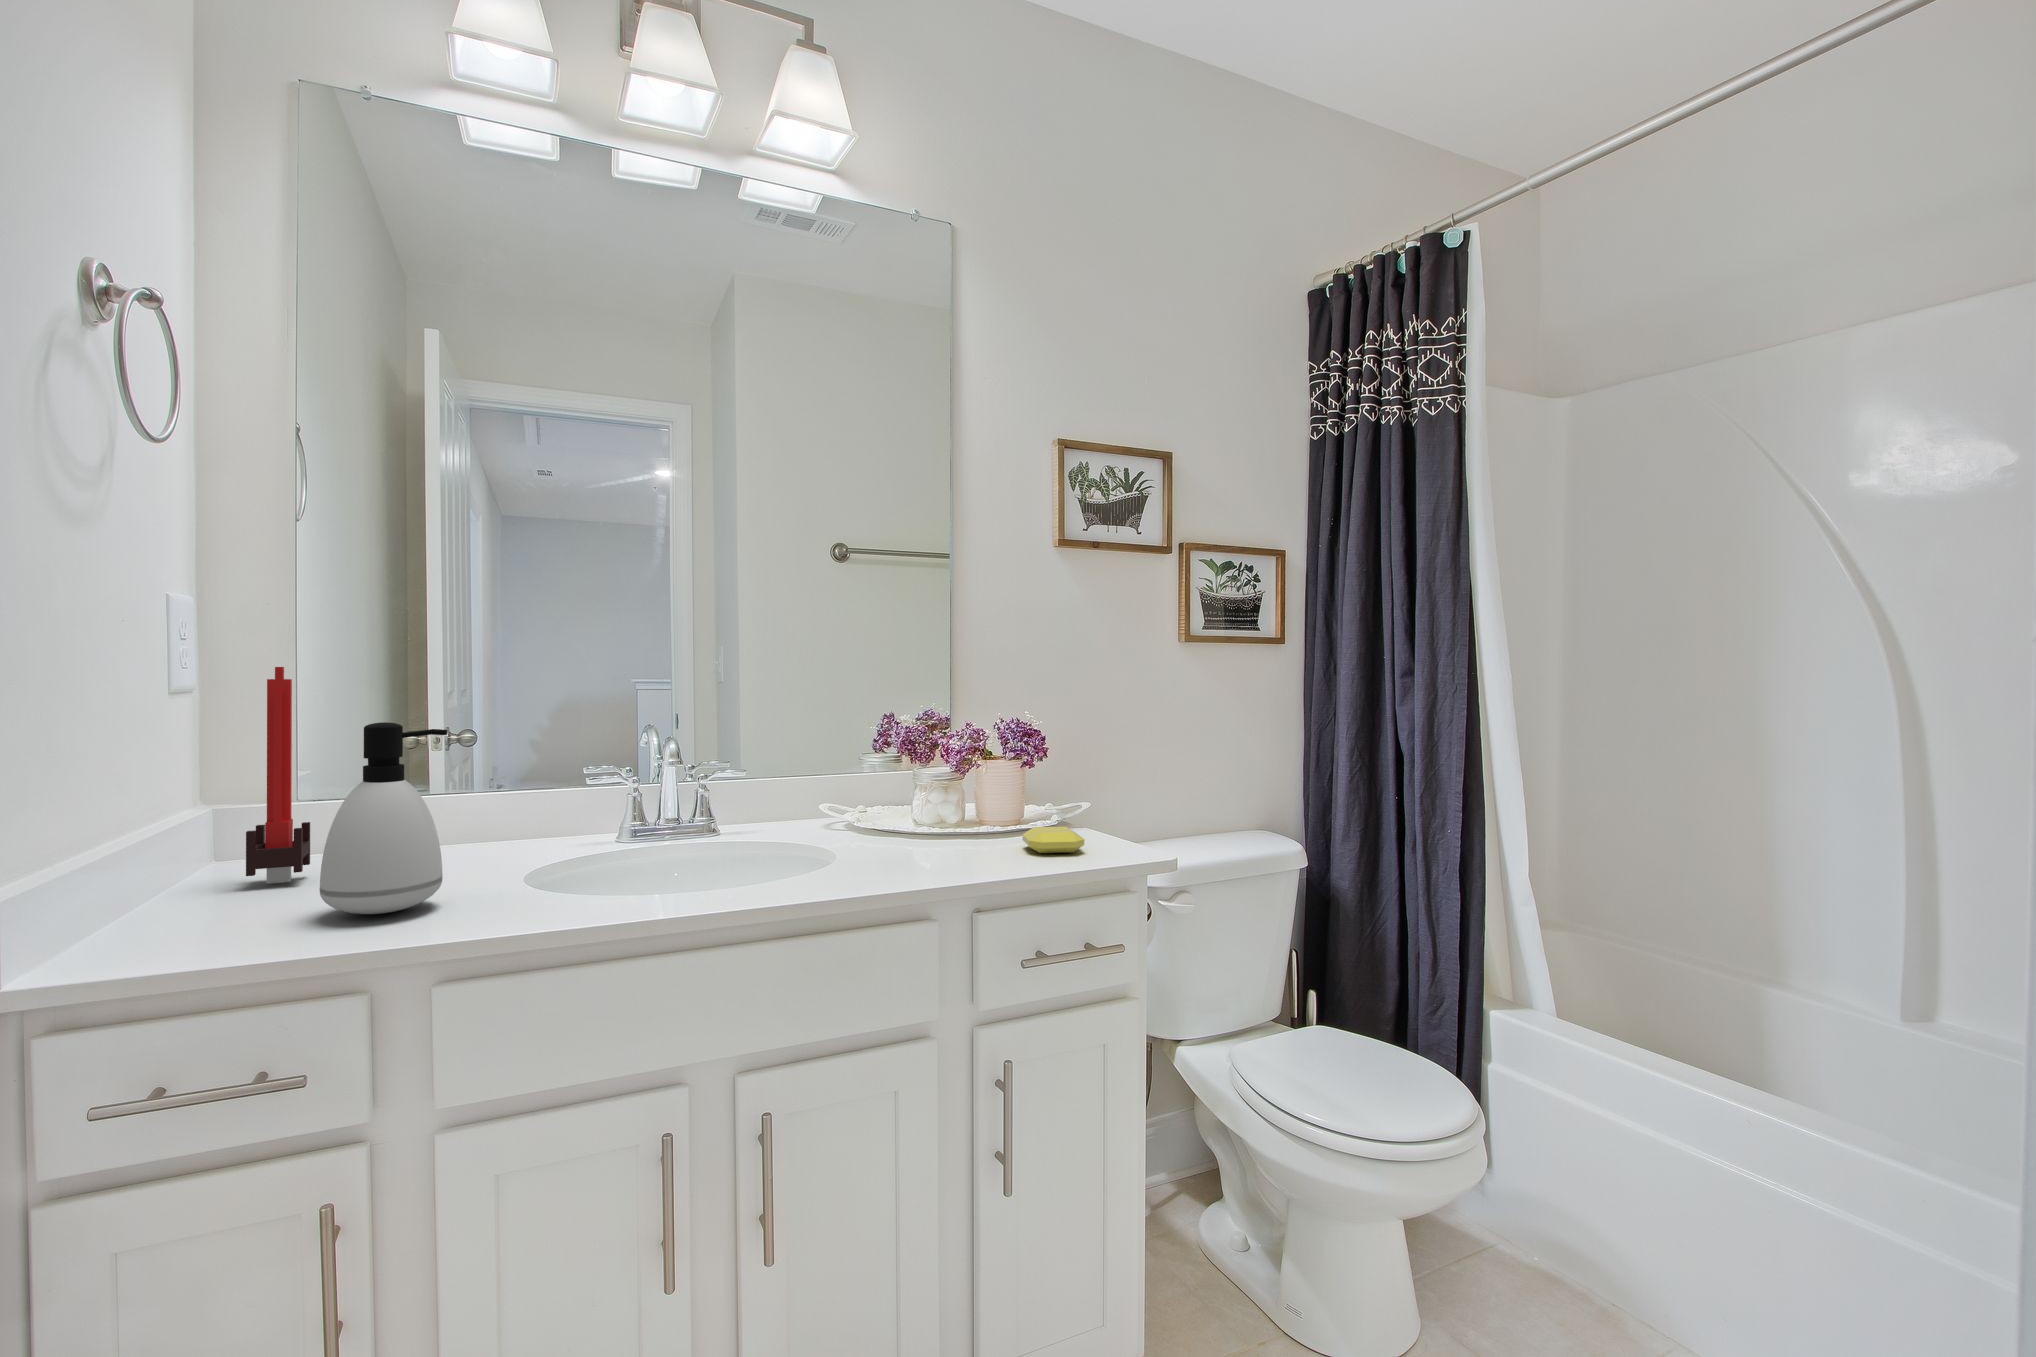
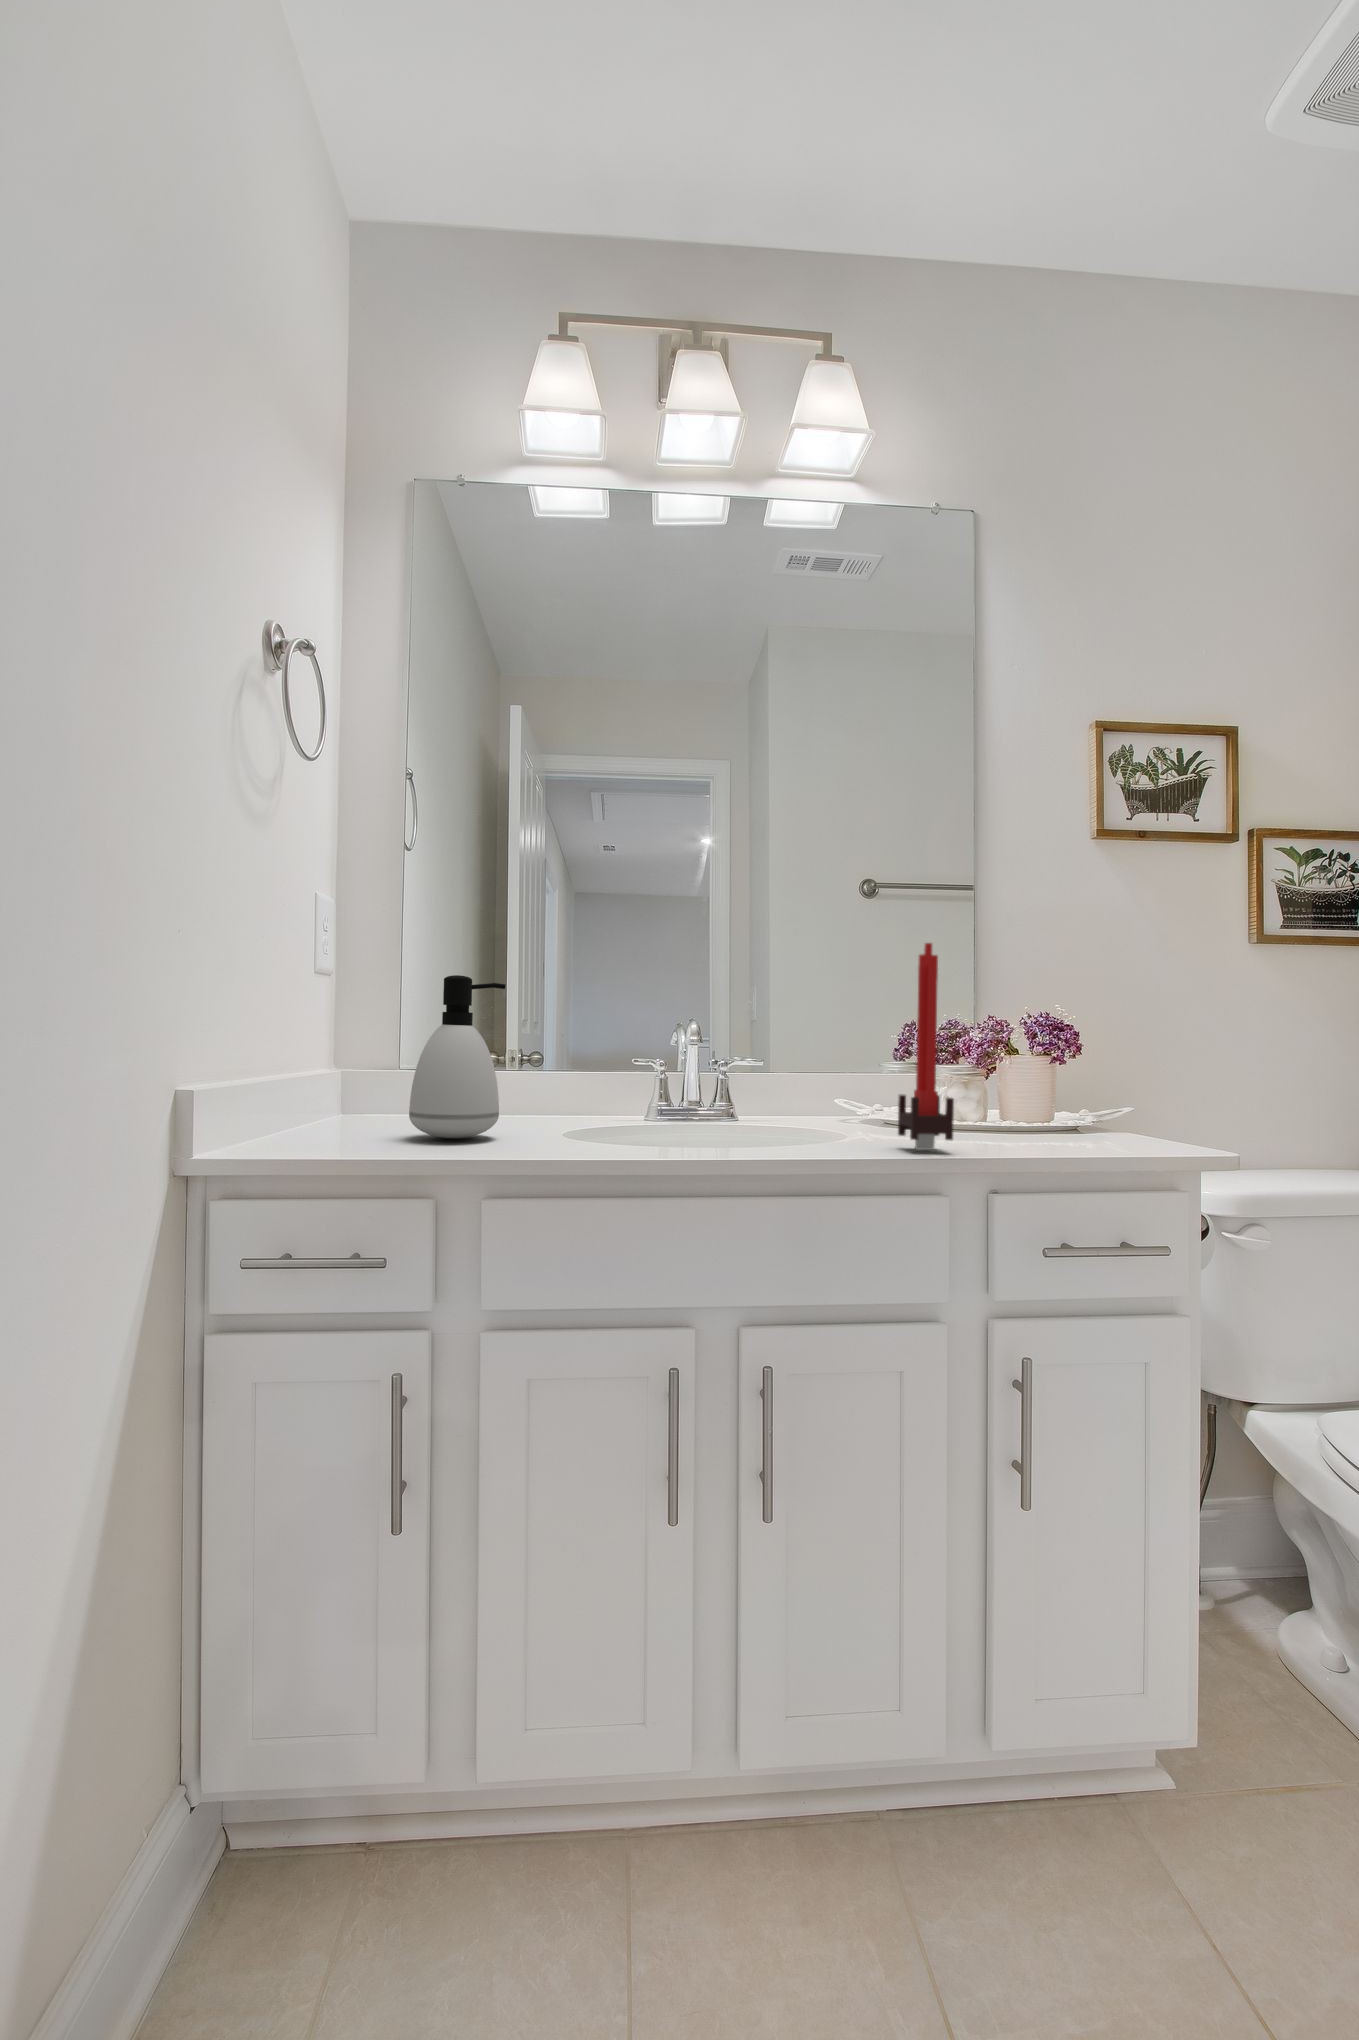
candle: present [246,667,310,884] -> present [898,943,954,1150]
soap bar: present [1023,827,1084,853] -> none [1050,1122,1126,1150]

